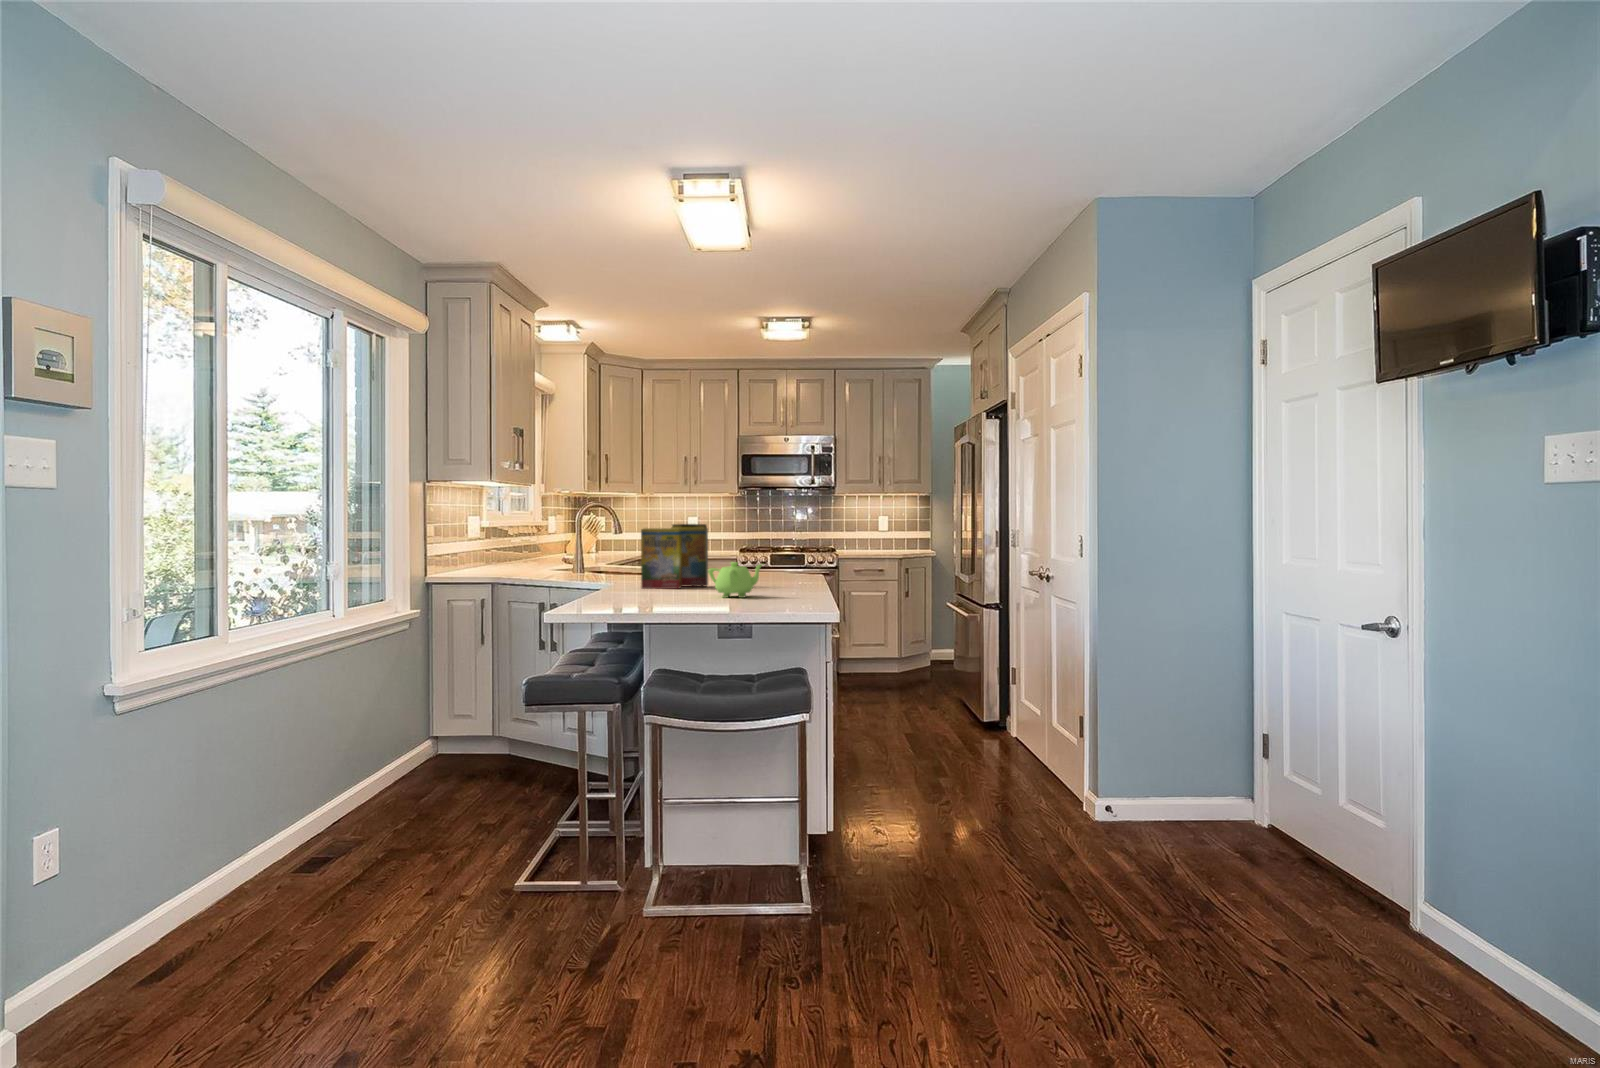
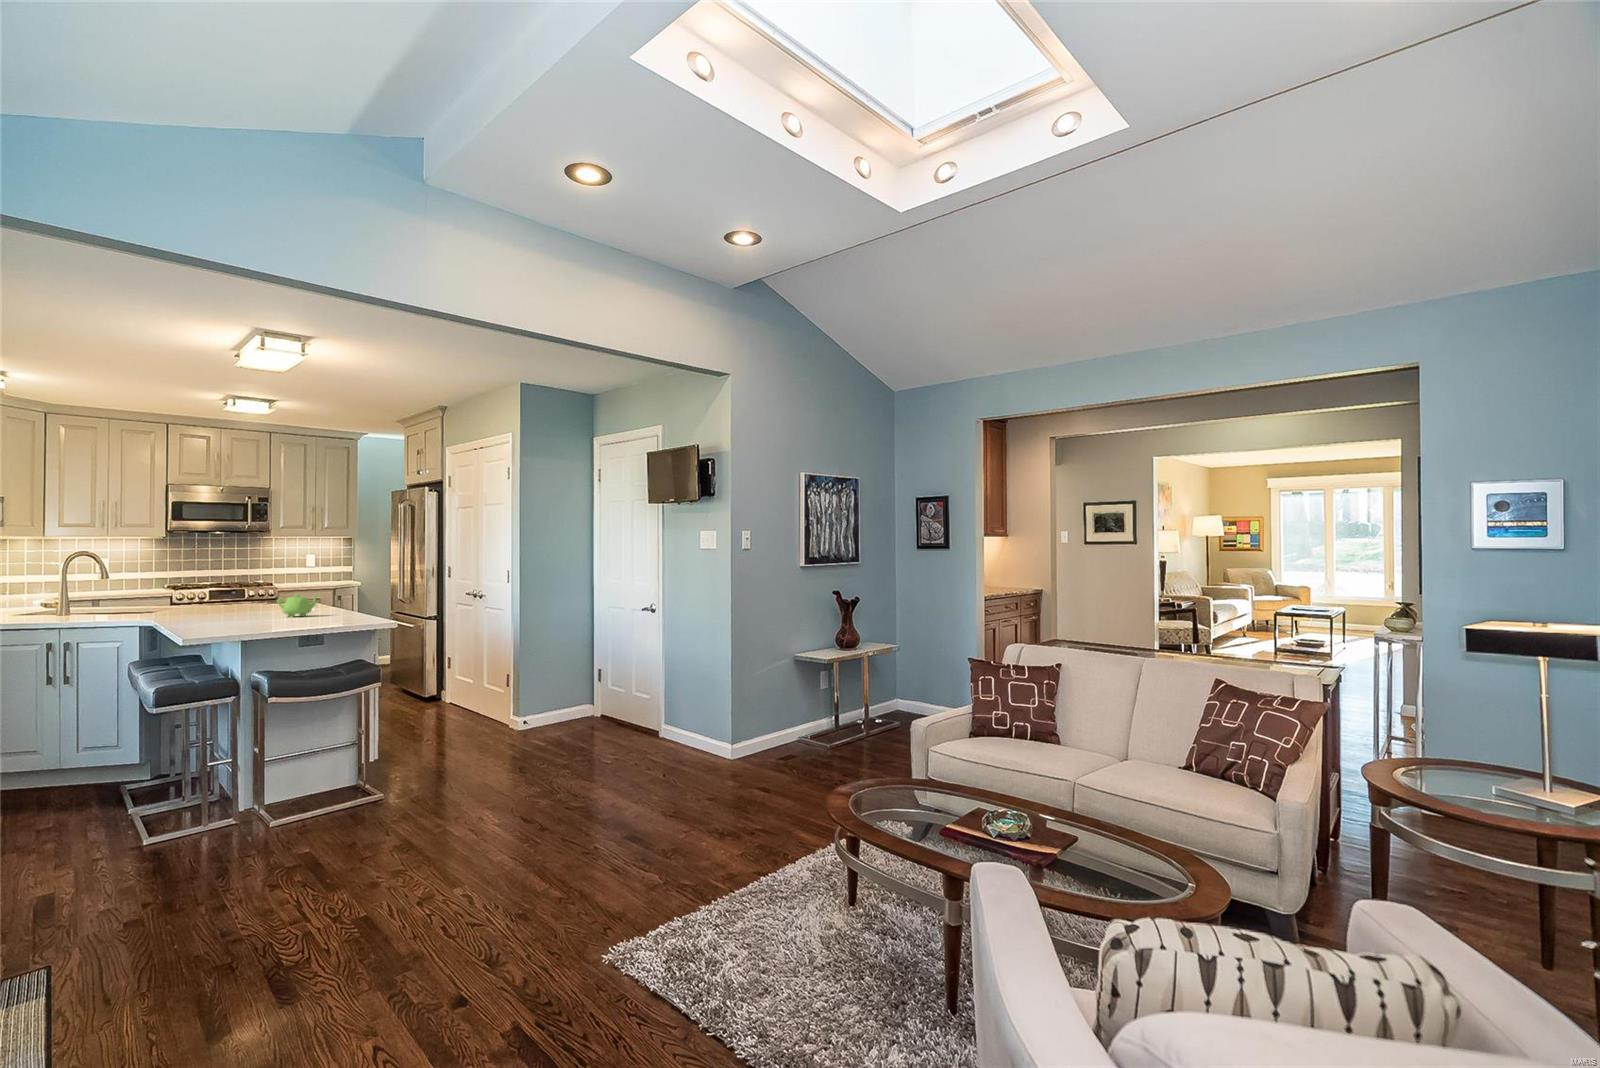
cereal box: present [641,524,708,589] -> none [192,569,246,617]

